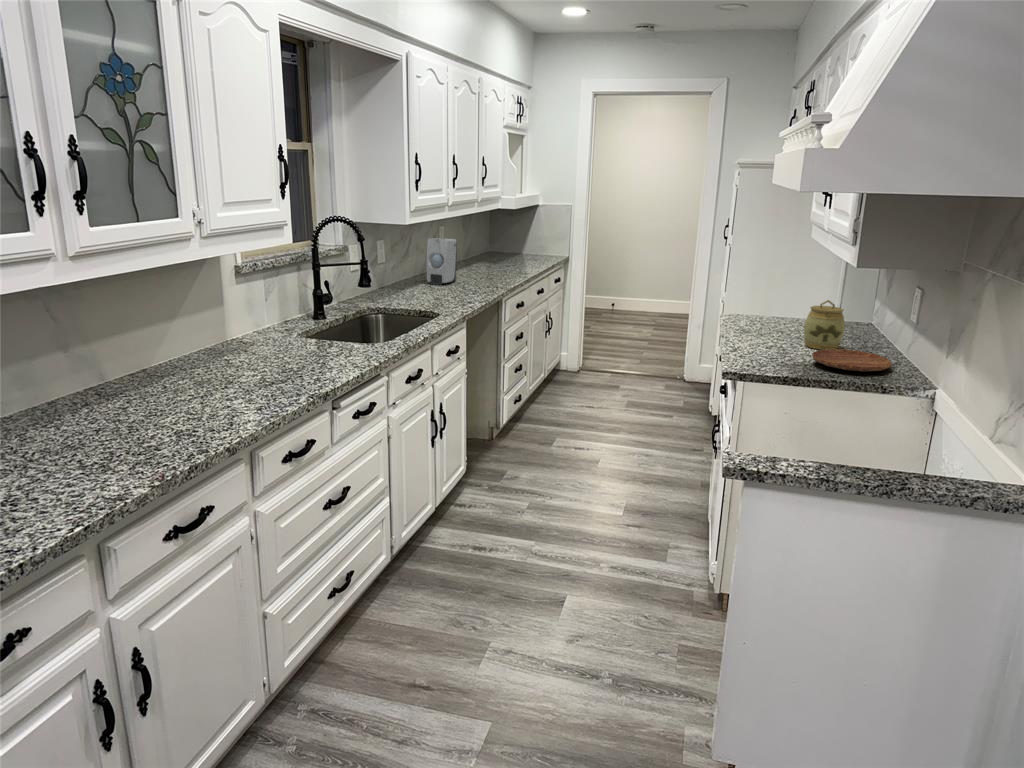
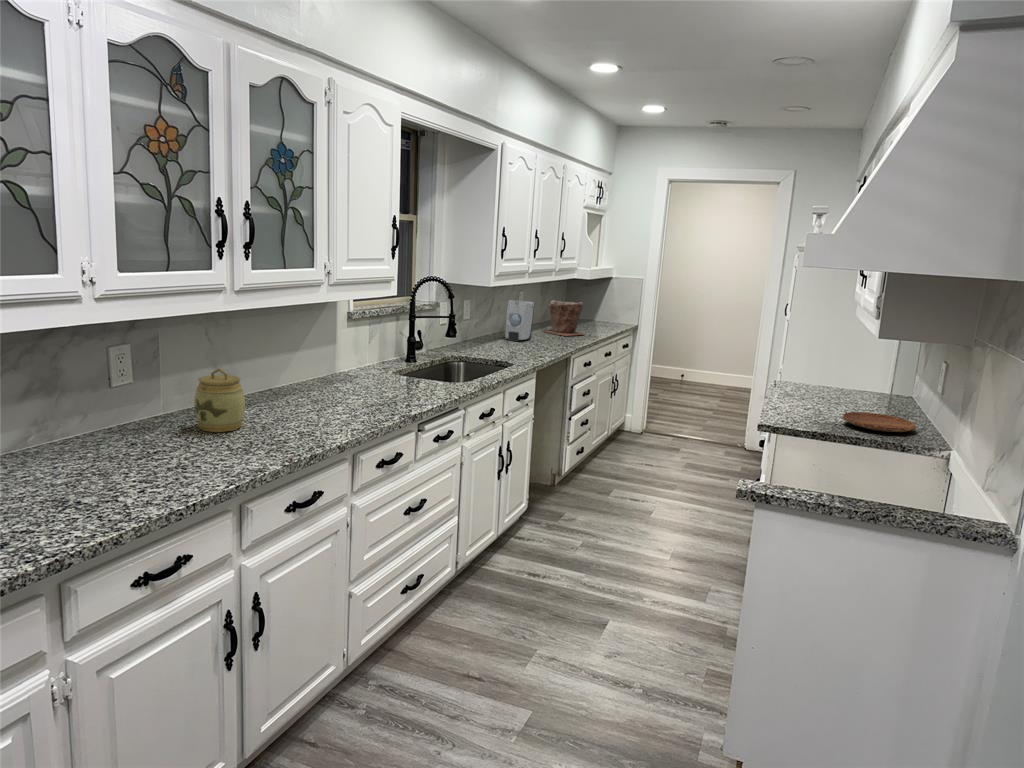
plant pot: none [468,235,515,275] -> present [545,300,583,336]
jar: present [804,300,845,350] -> present [194,368,245,432]

